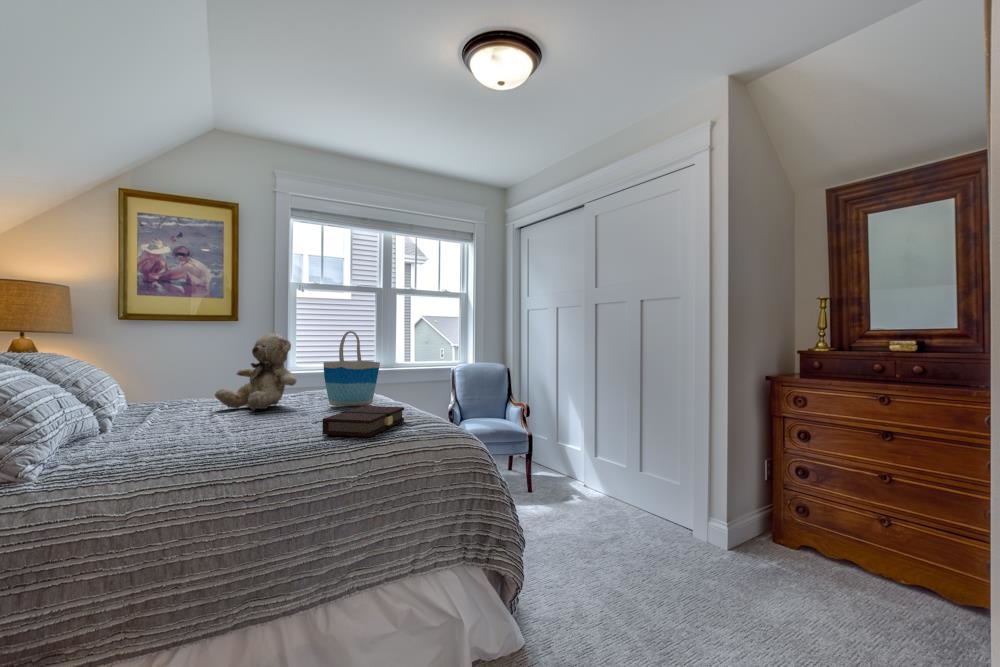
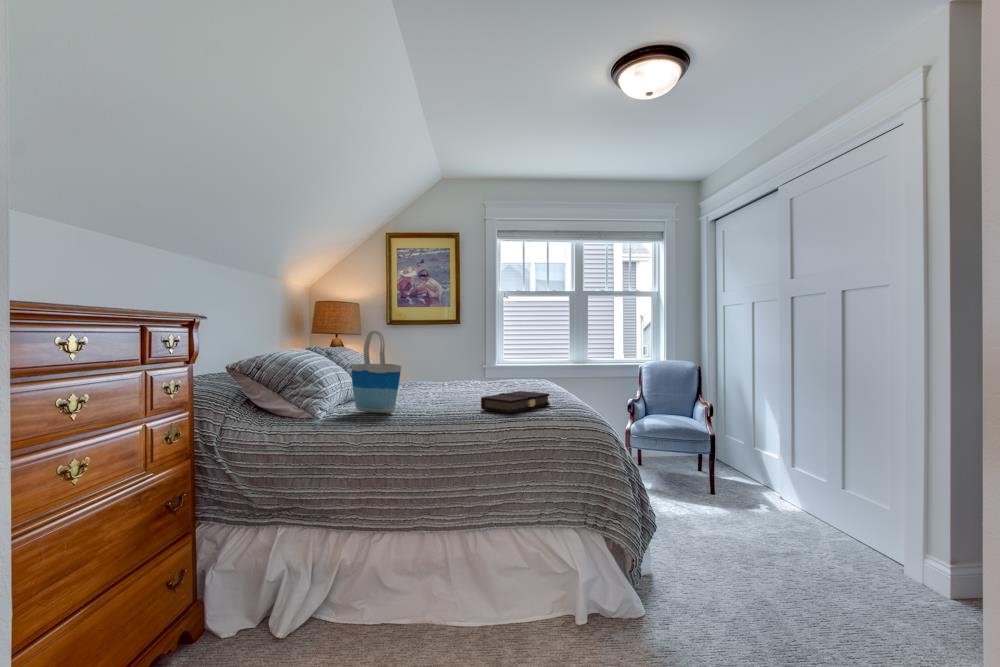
tote bag: present [324,331,380,406] -> present [352,331,401,413]
teddy bear: present [215,332,296,411] -> none [432,332,484,392]

